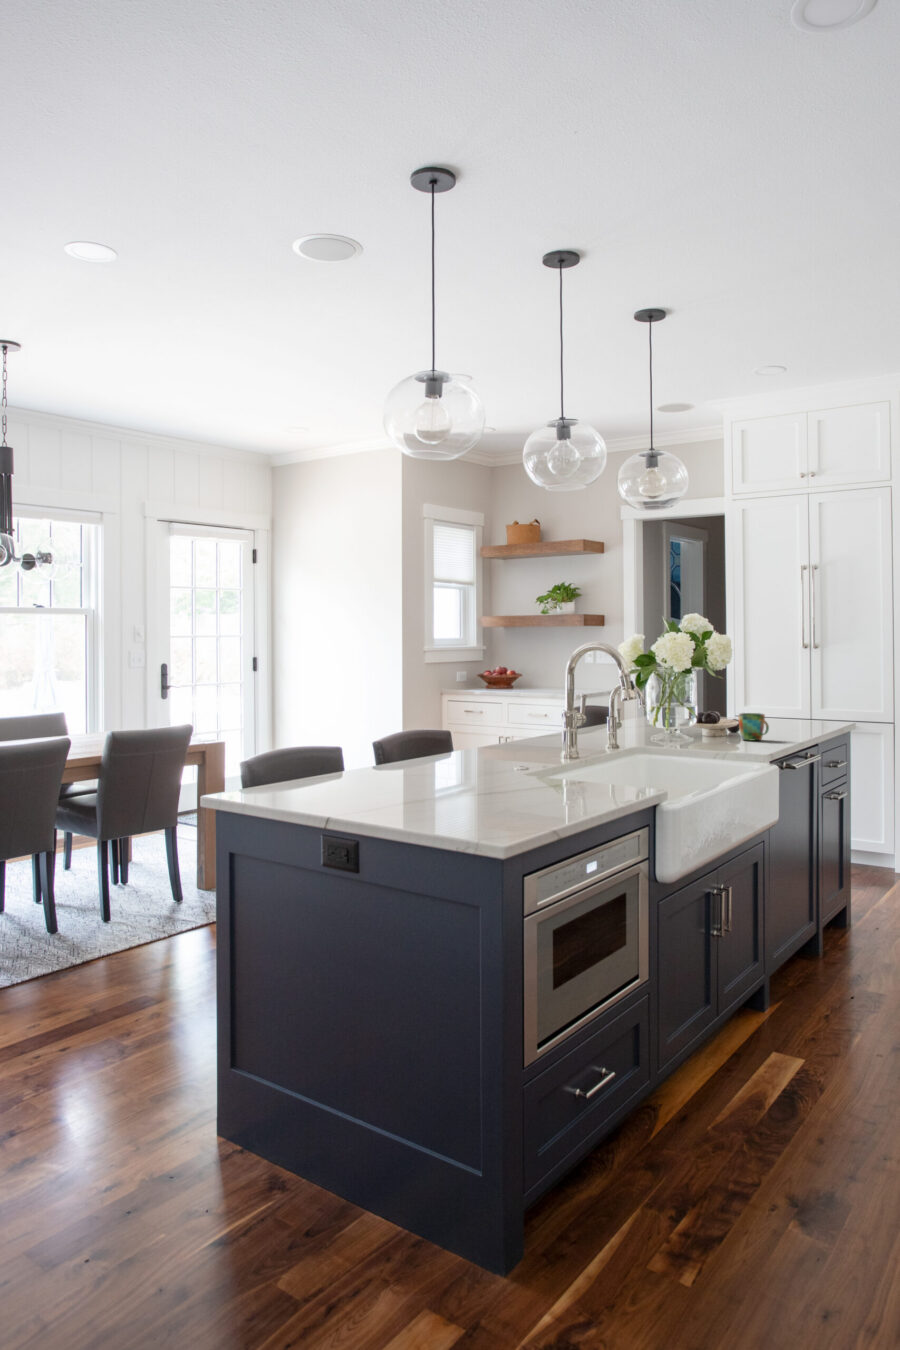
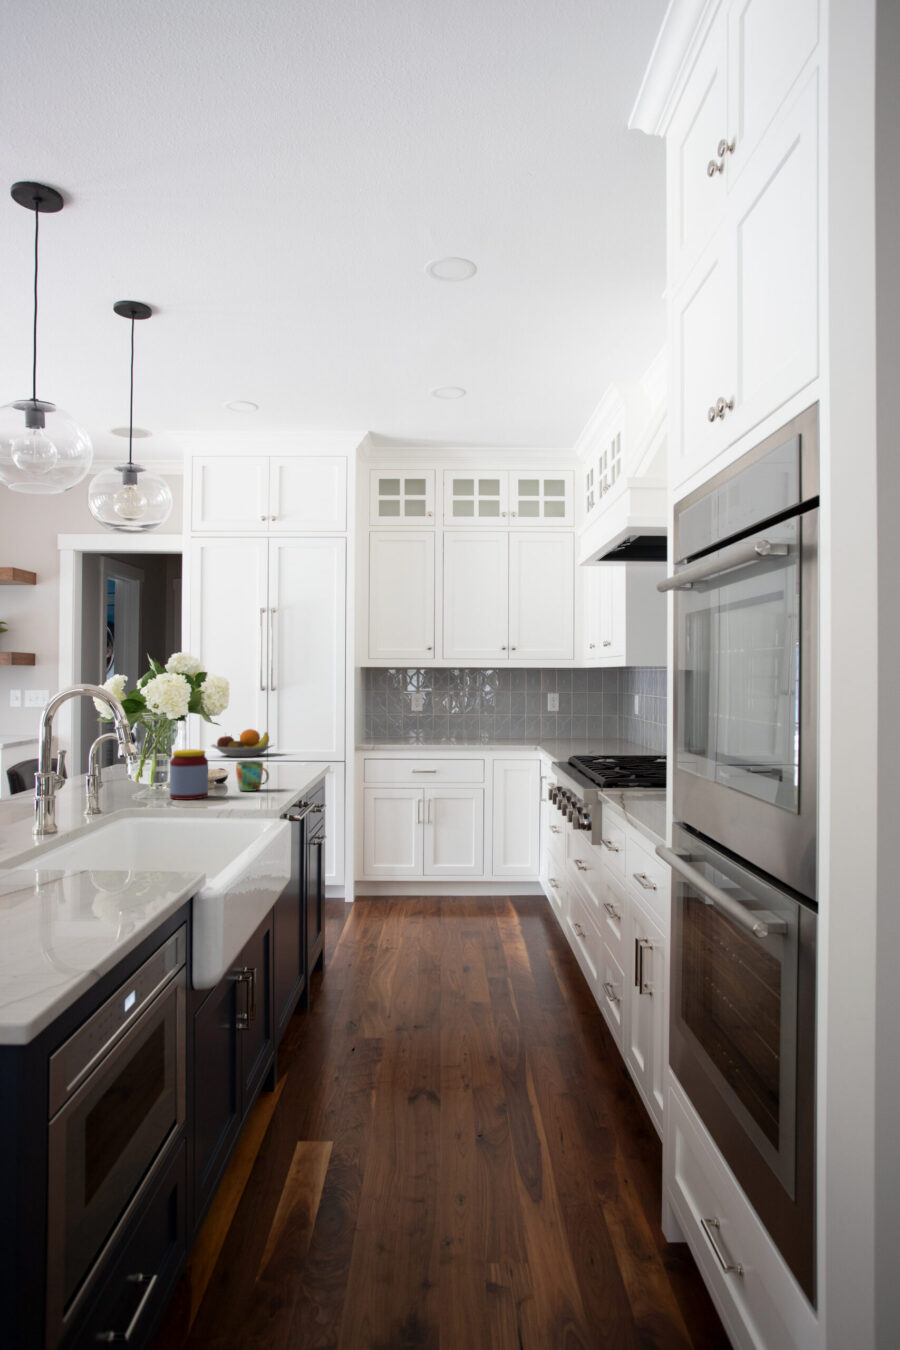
fruit bowl: none [751,686,818,713] -> present [211,729,273,757]
jar: none [676,700,709,743] -> present [170,749,208,800]

